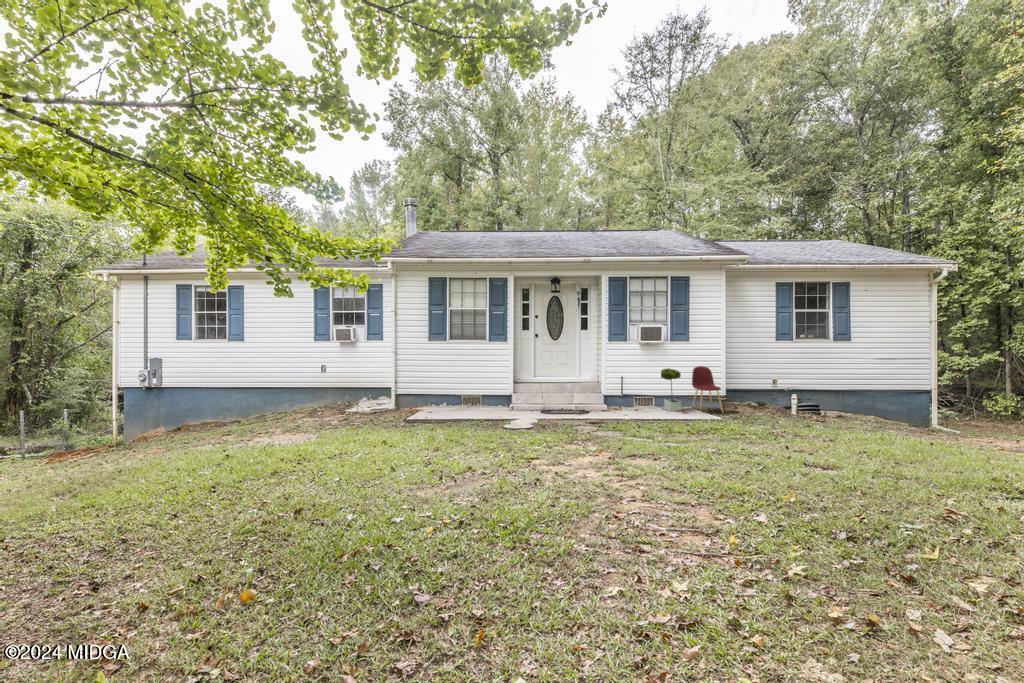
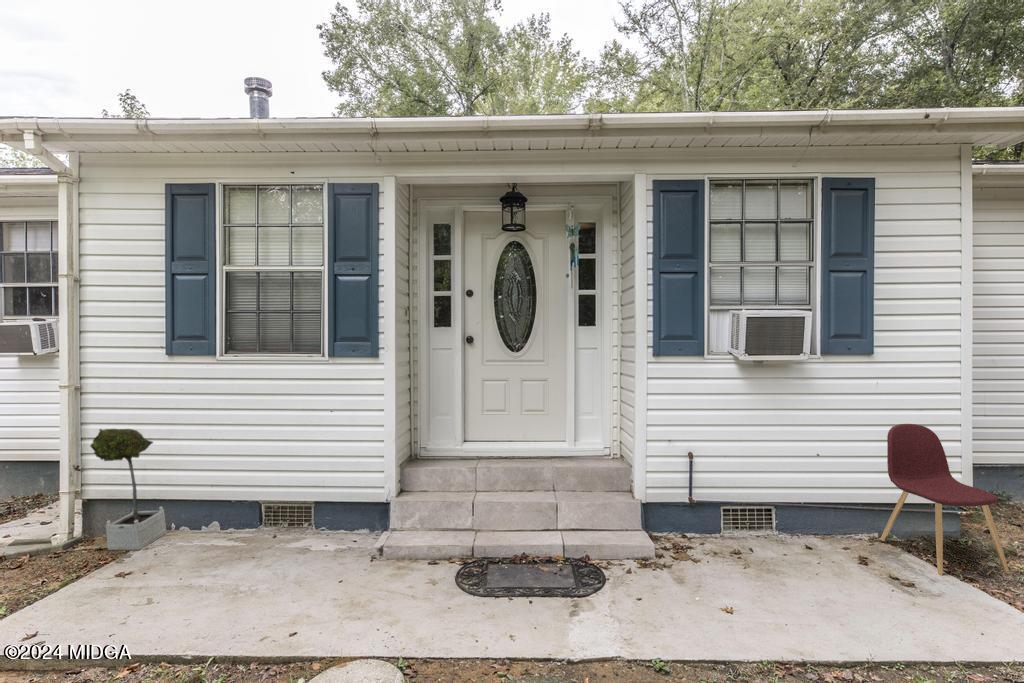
potted tree: present [661,368,681,411] -> present [90,429,167,550]

